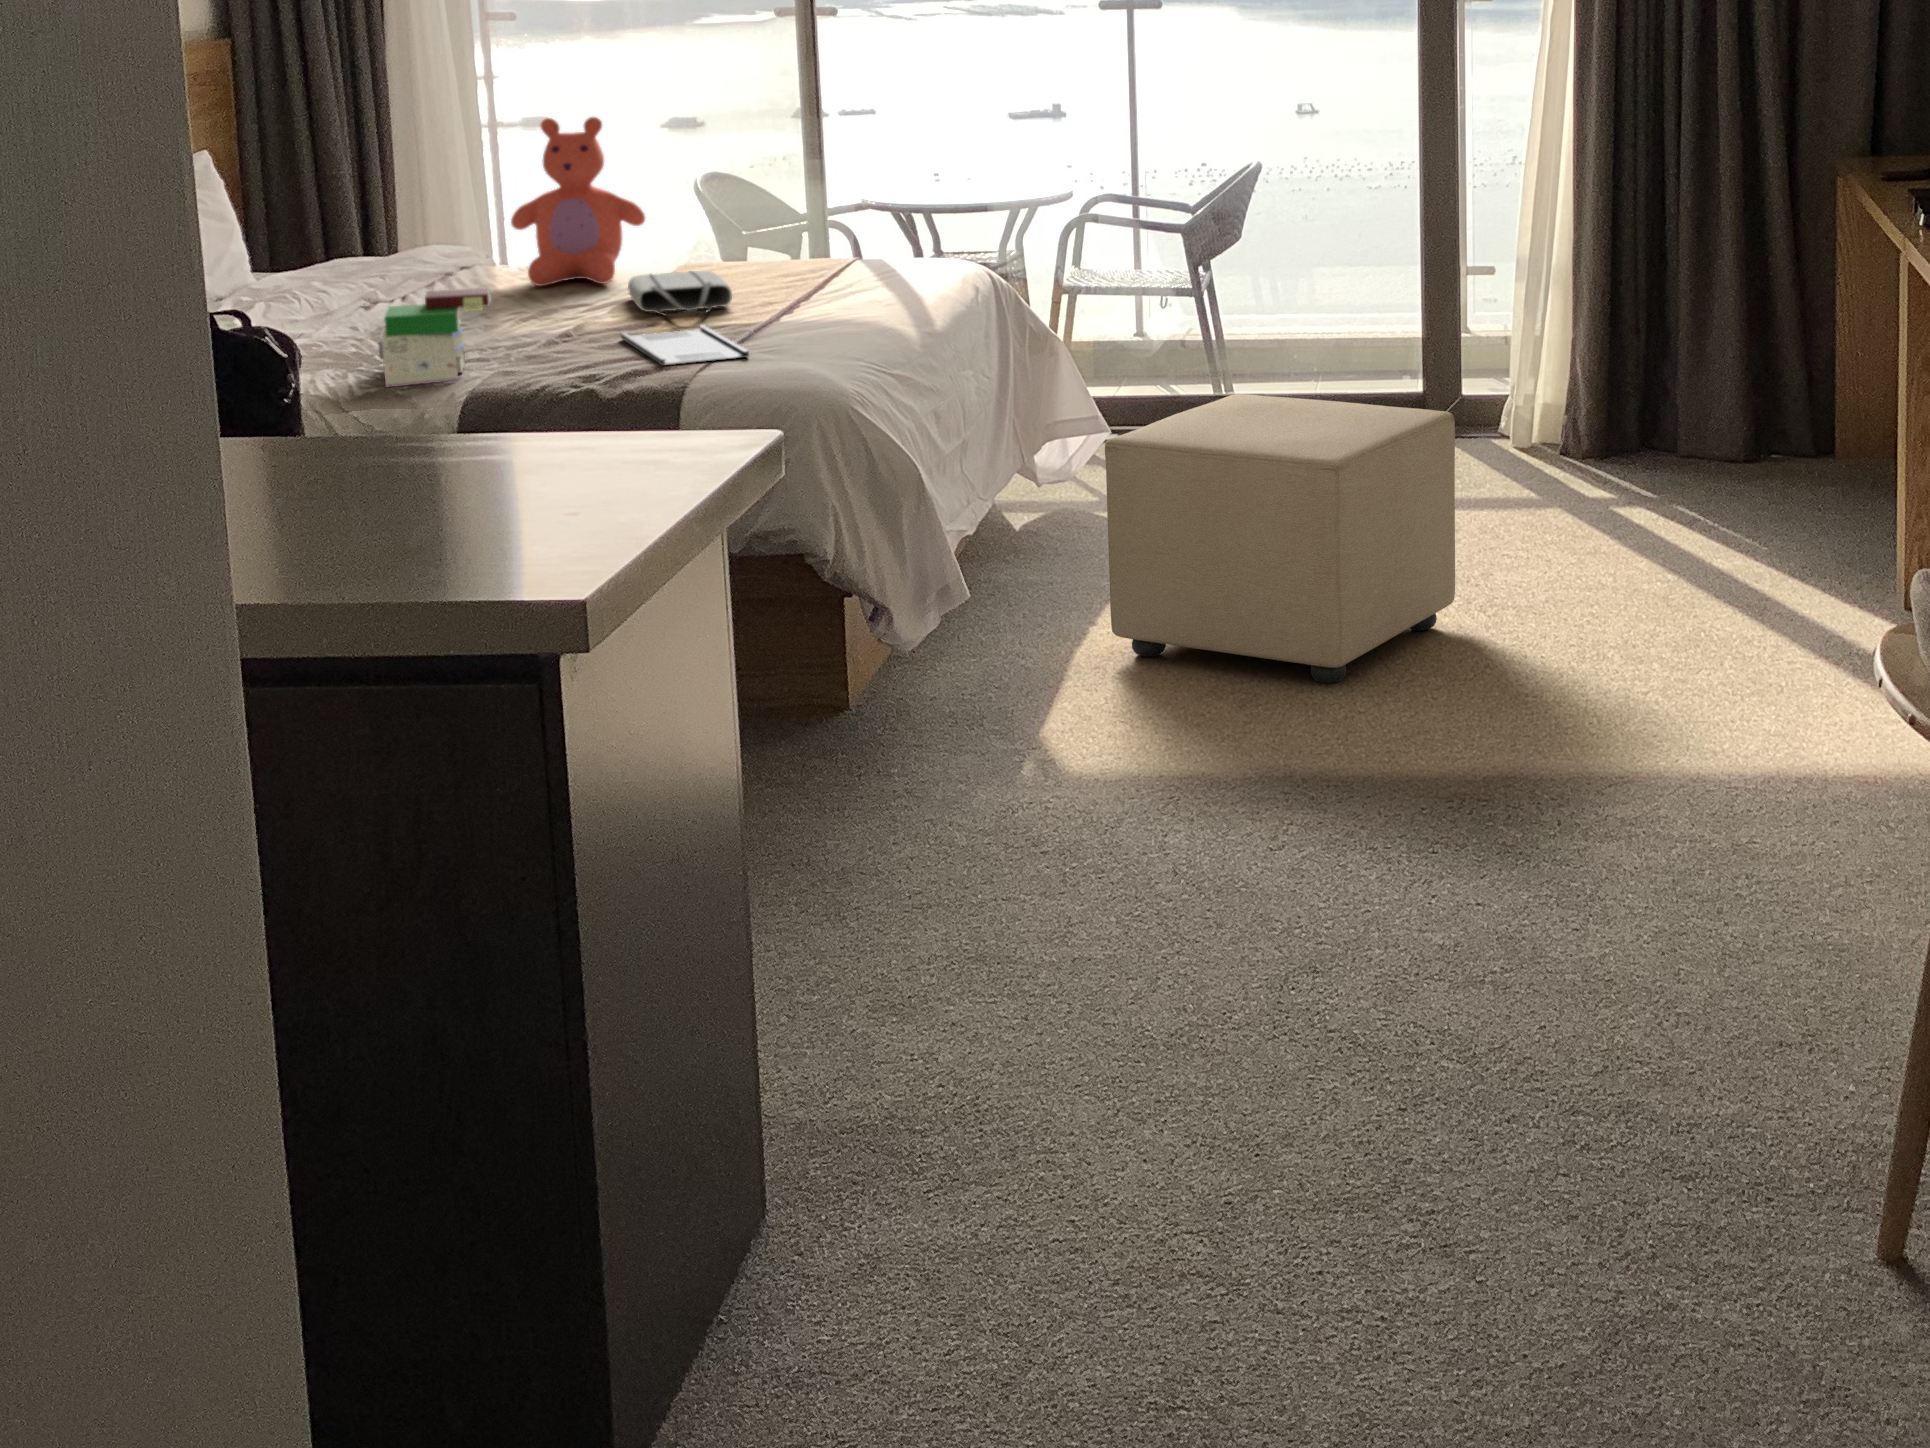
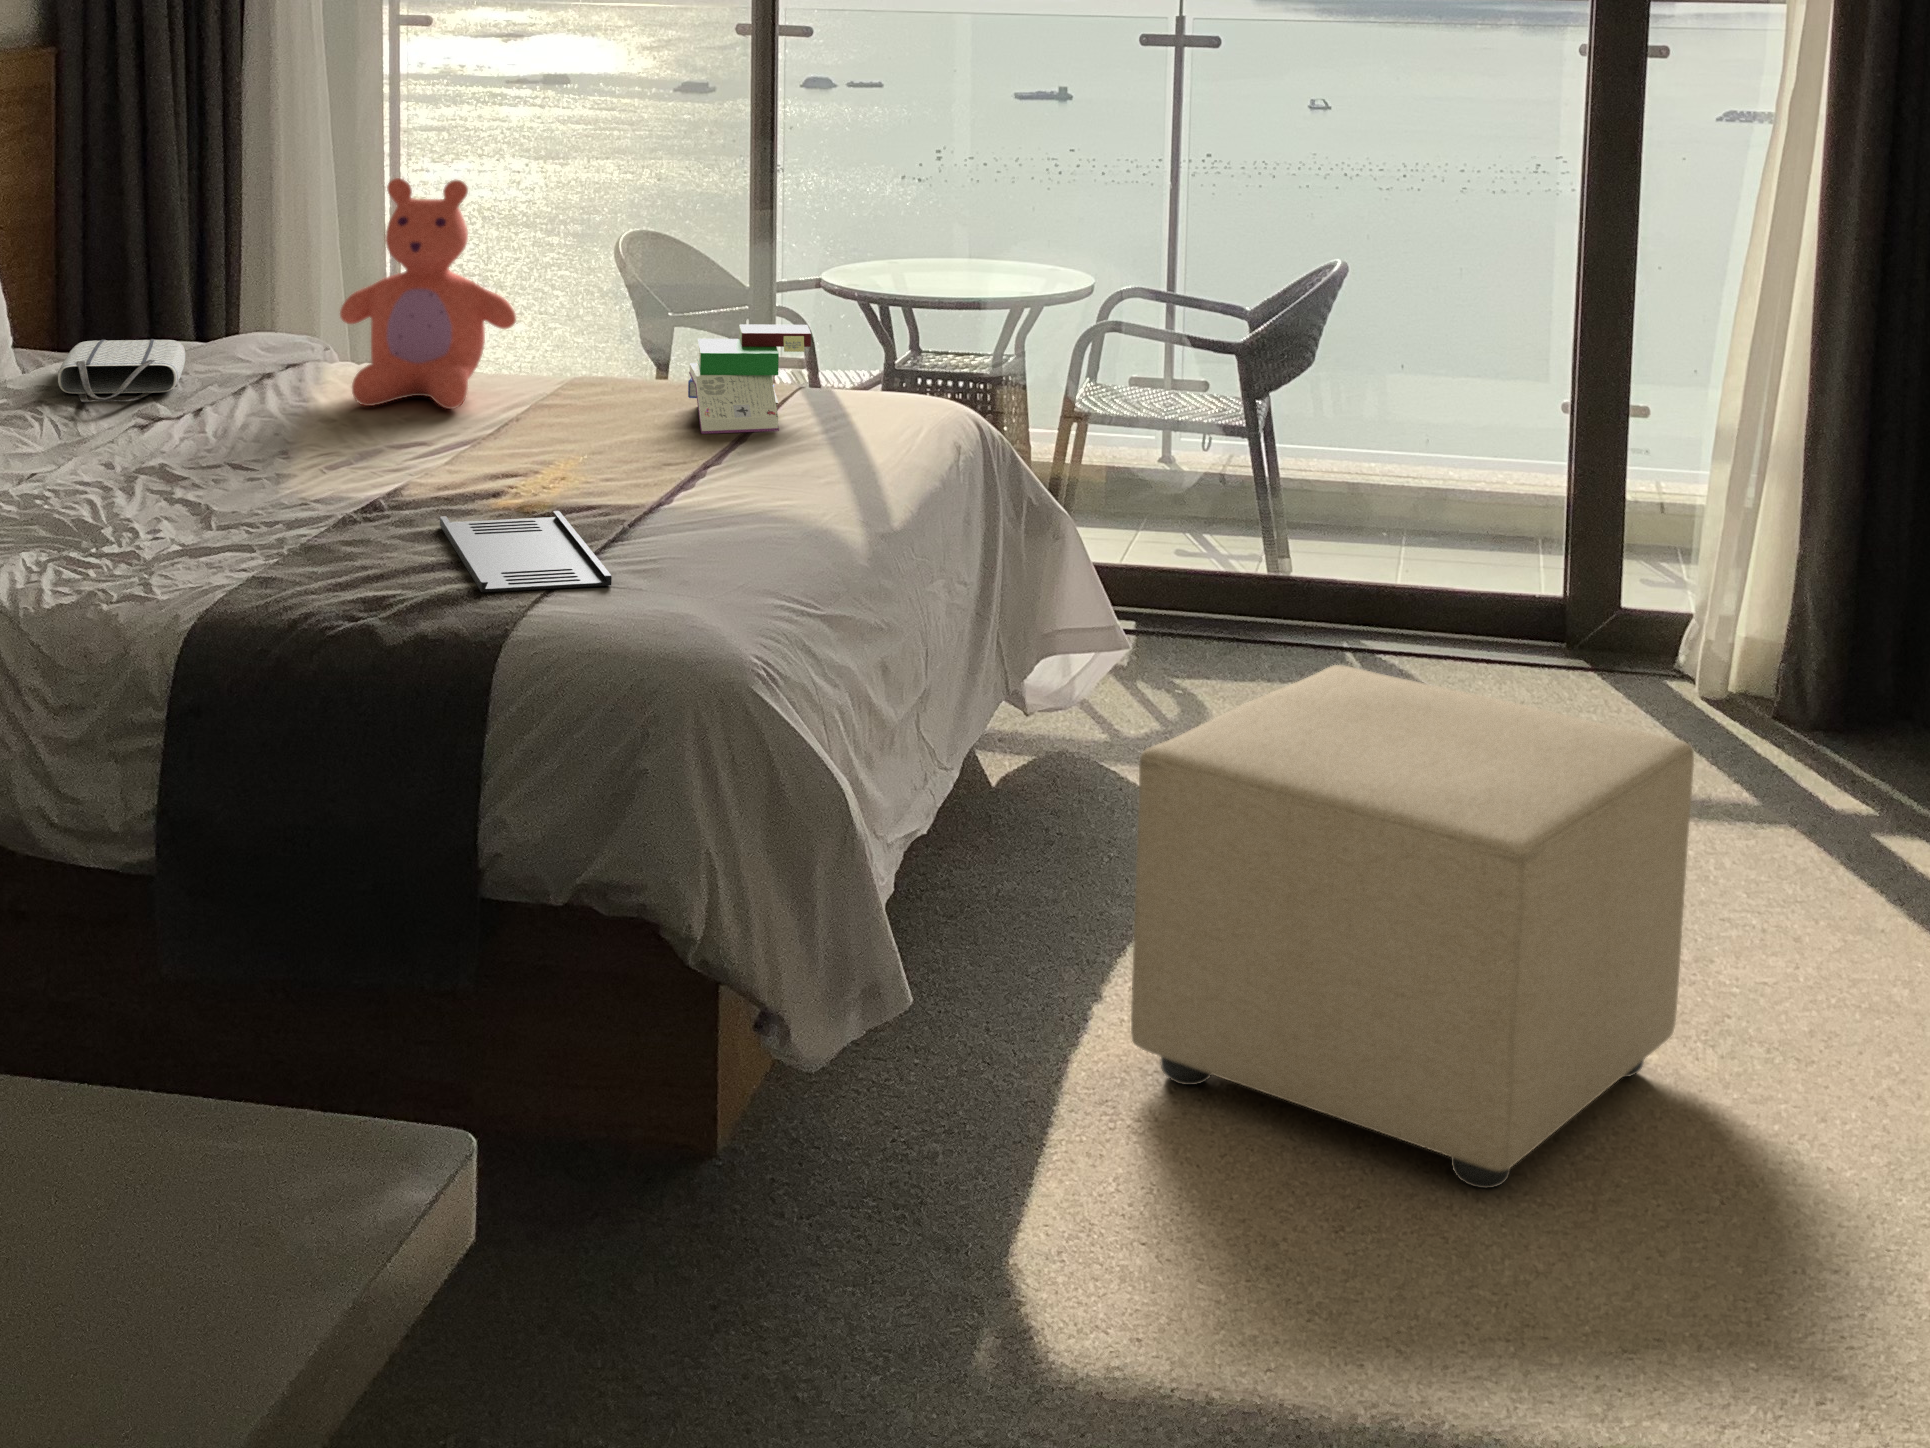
tote bag: present [628,271,732,315] -> present [58,339,185,402]
book: present [379,288,490,387] -> present [688,324,811,434]

